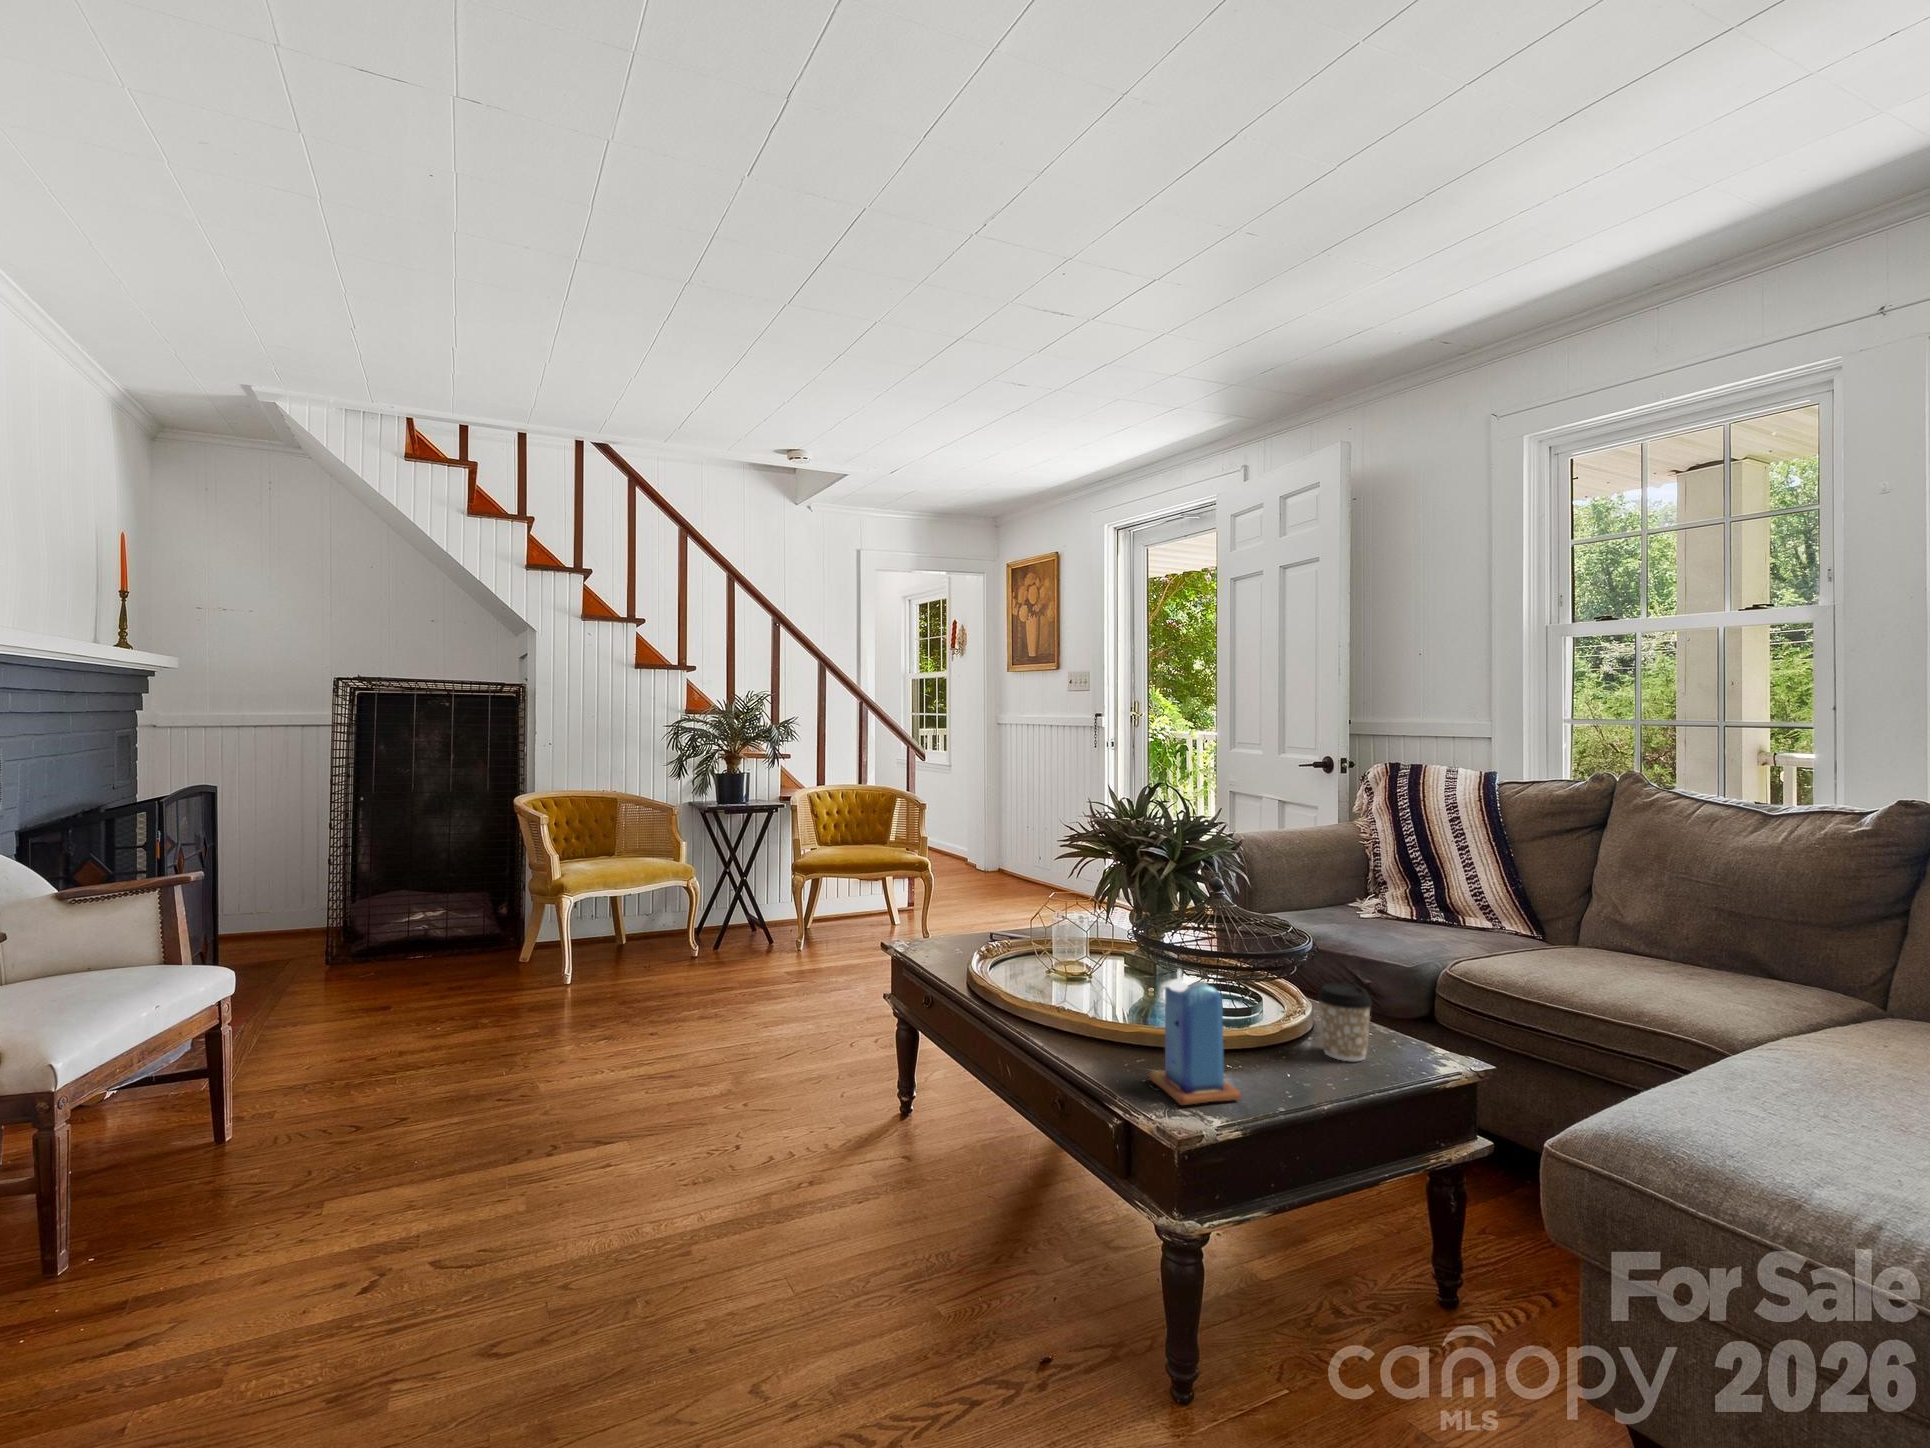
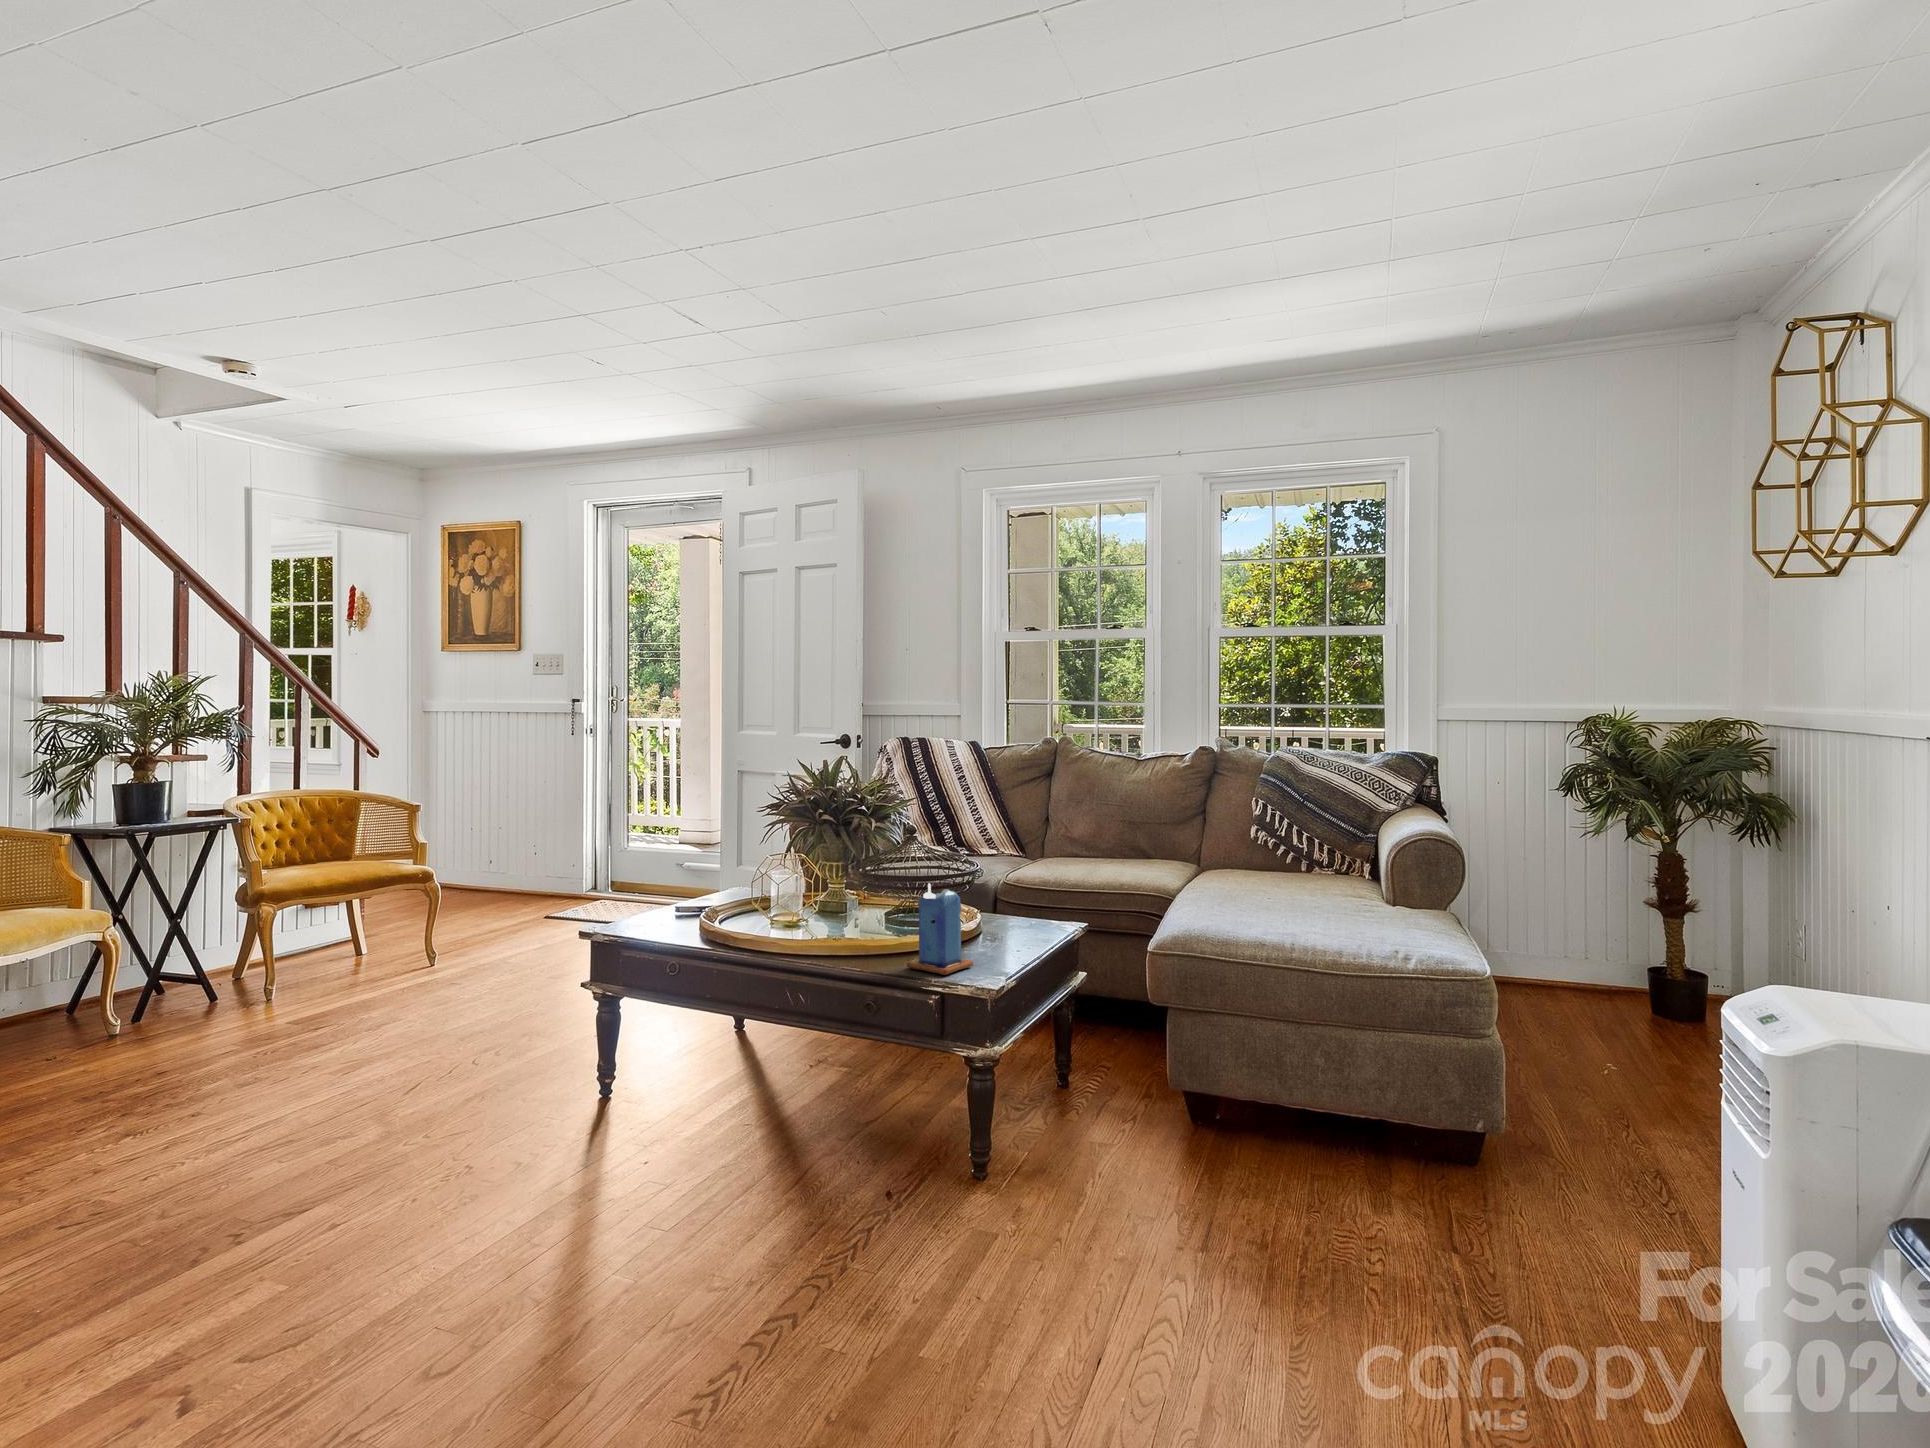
coffee cup: present [1317,983,1372,1061] -> none [981,887,1016,937]

